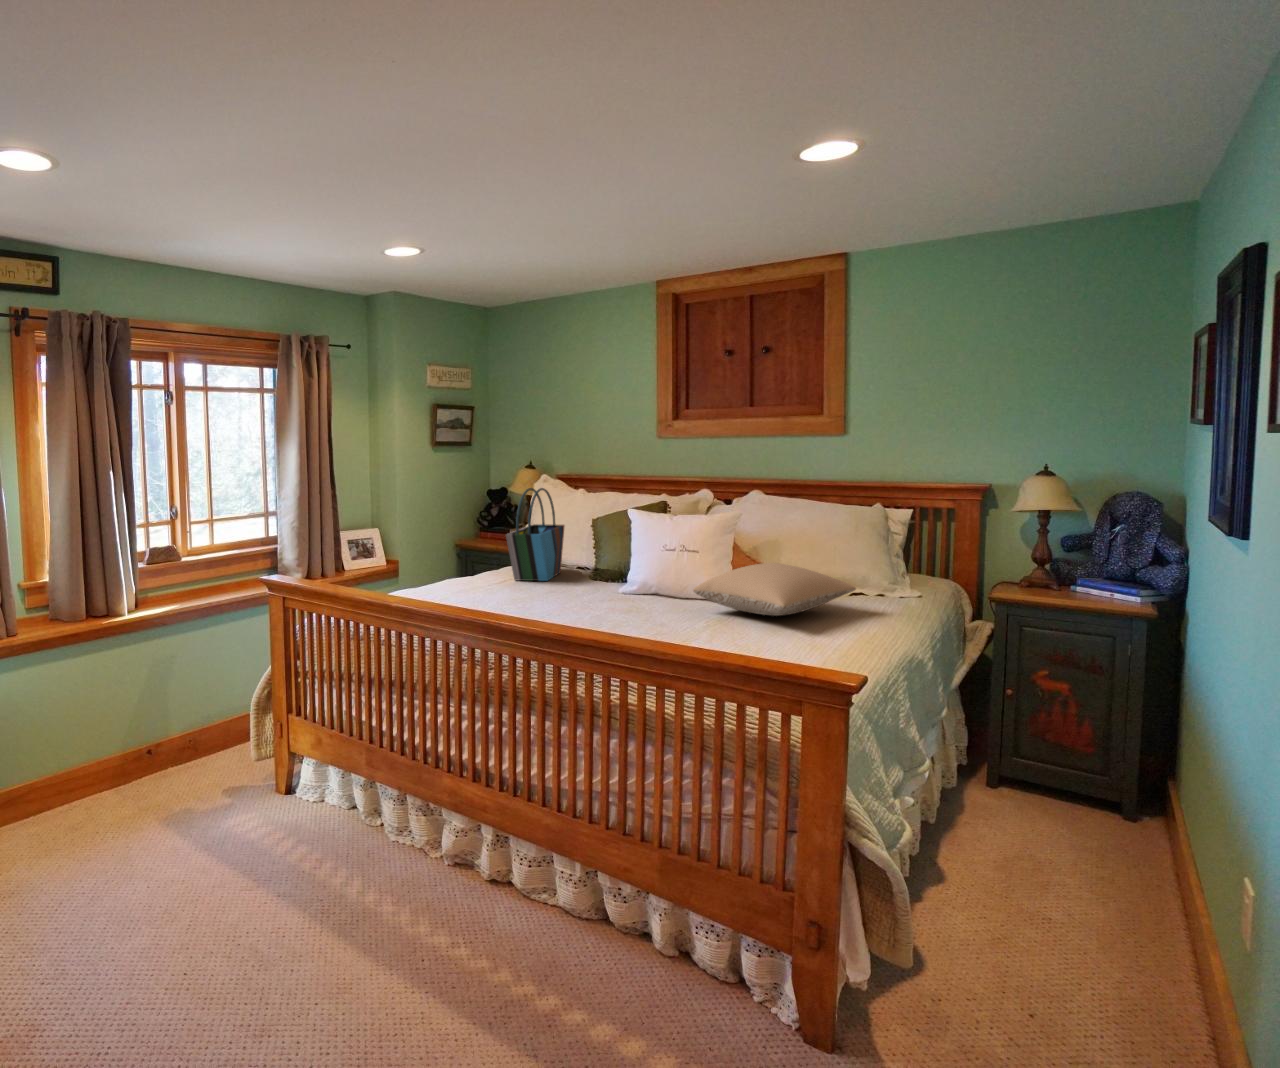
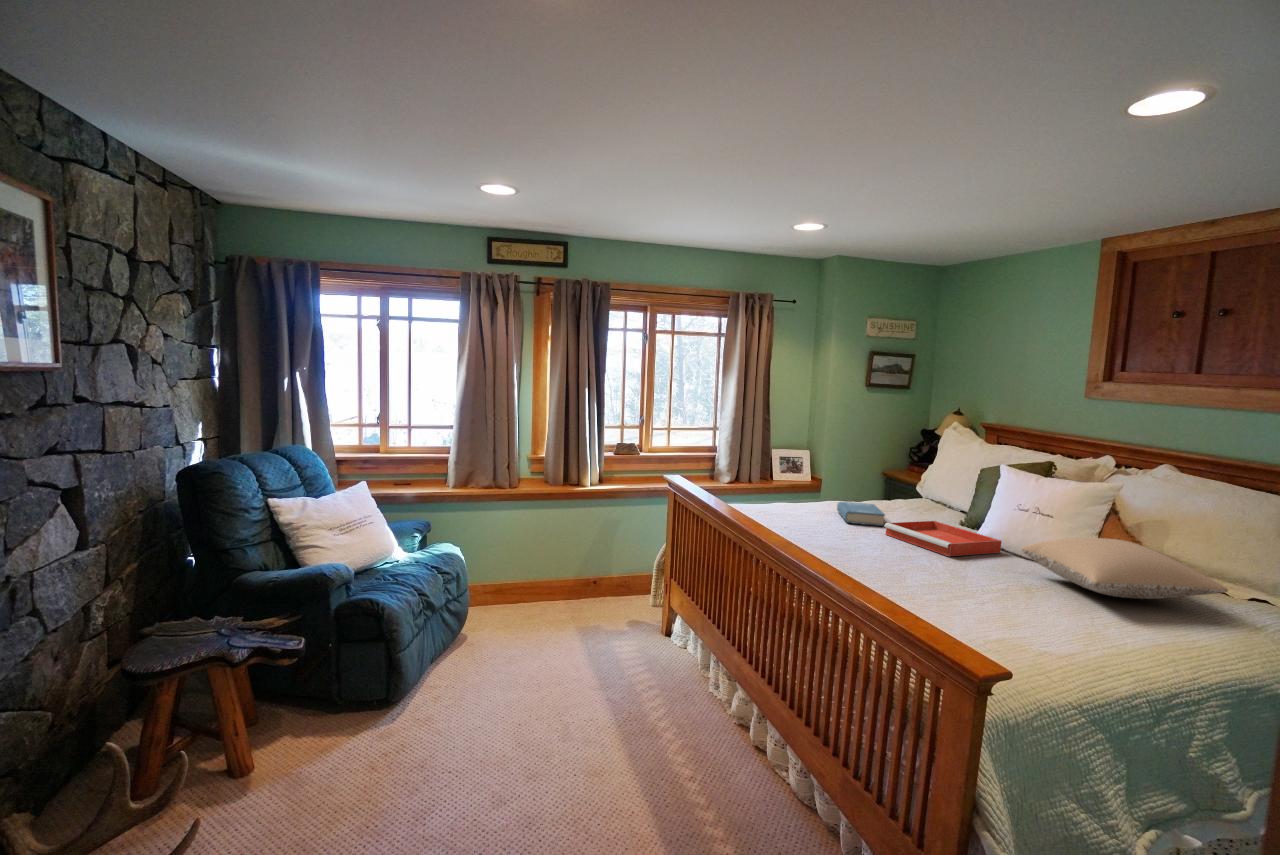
tote bag: present [506,488,564,581] -> none [879,431,948,517]
hardback book: none [470,576,534,603] -> present [837,502,885,526]
tray: none [544,580,658,614] -> present [884,521,1001,556]

